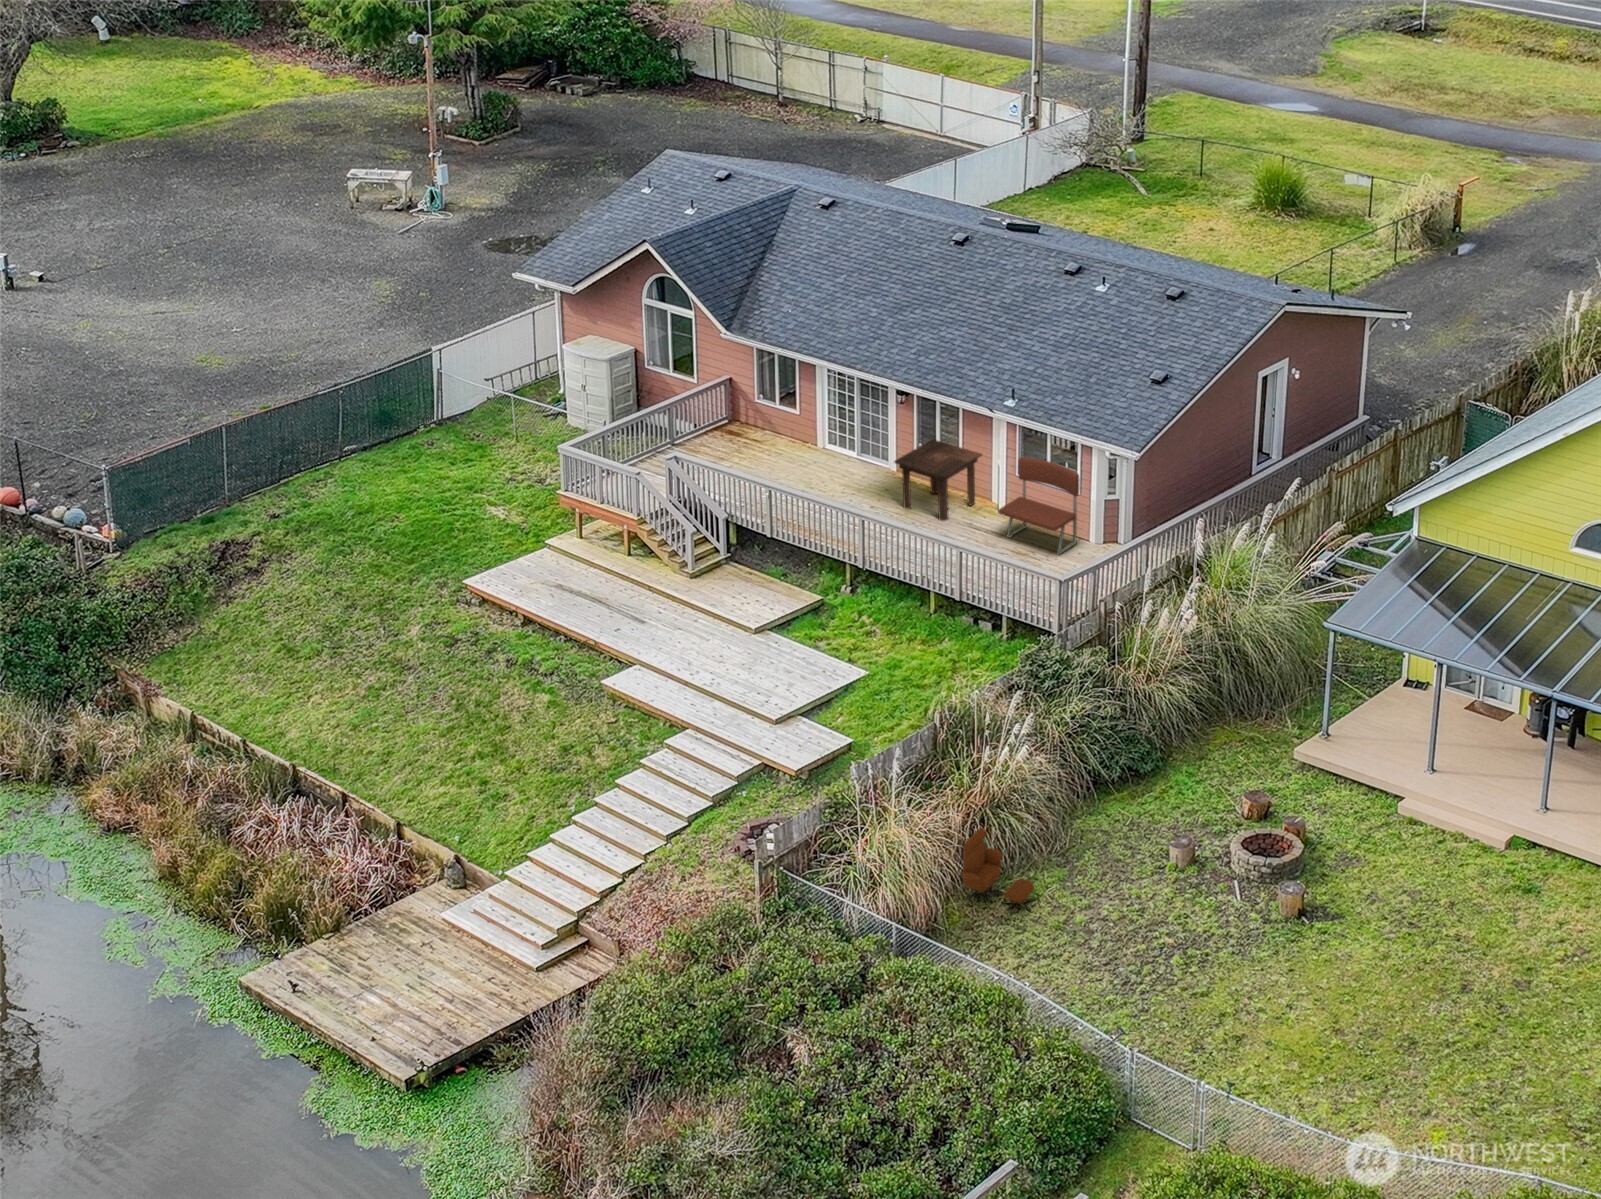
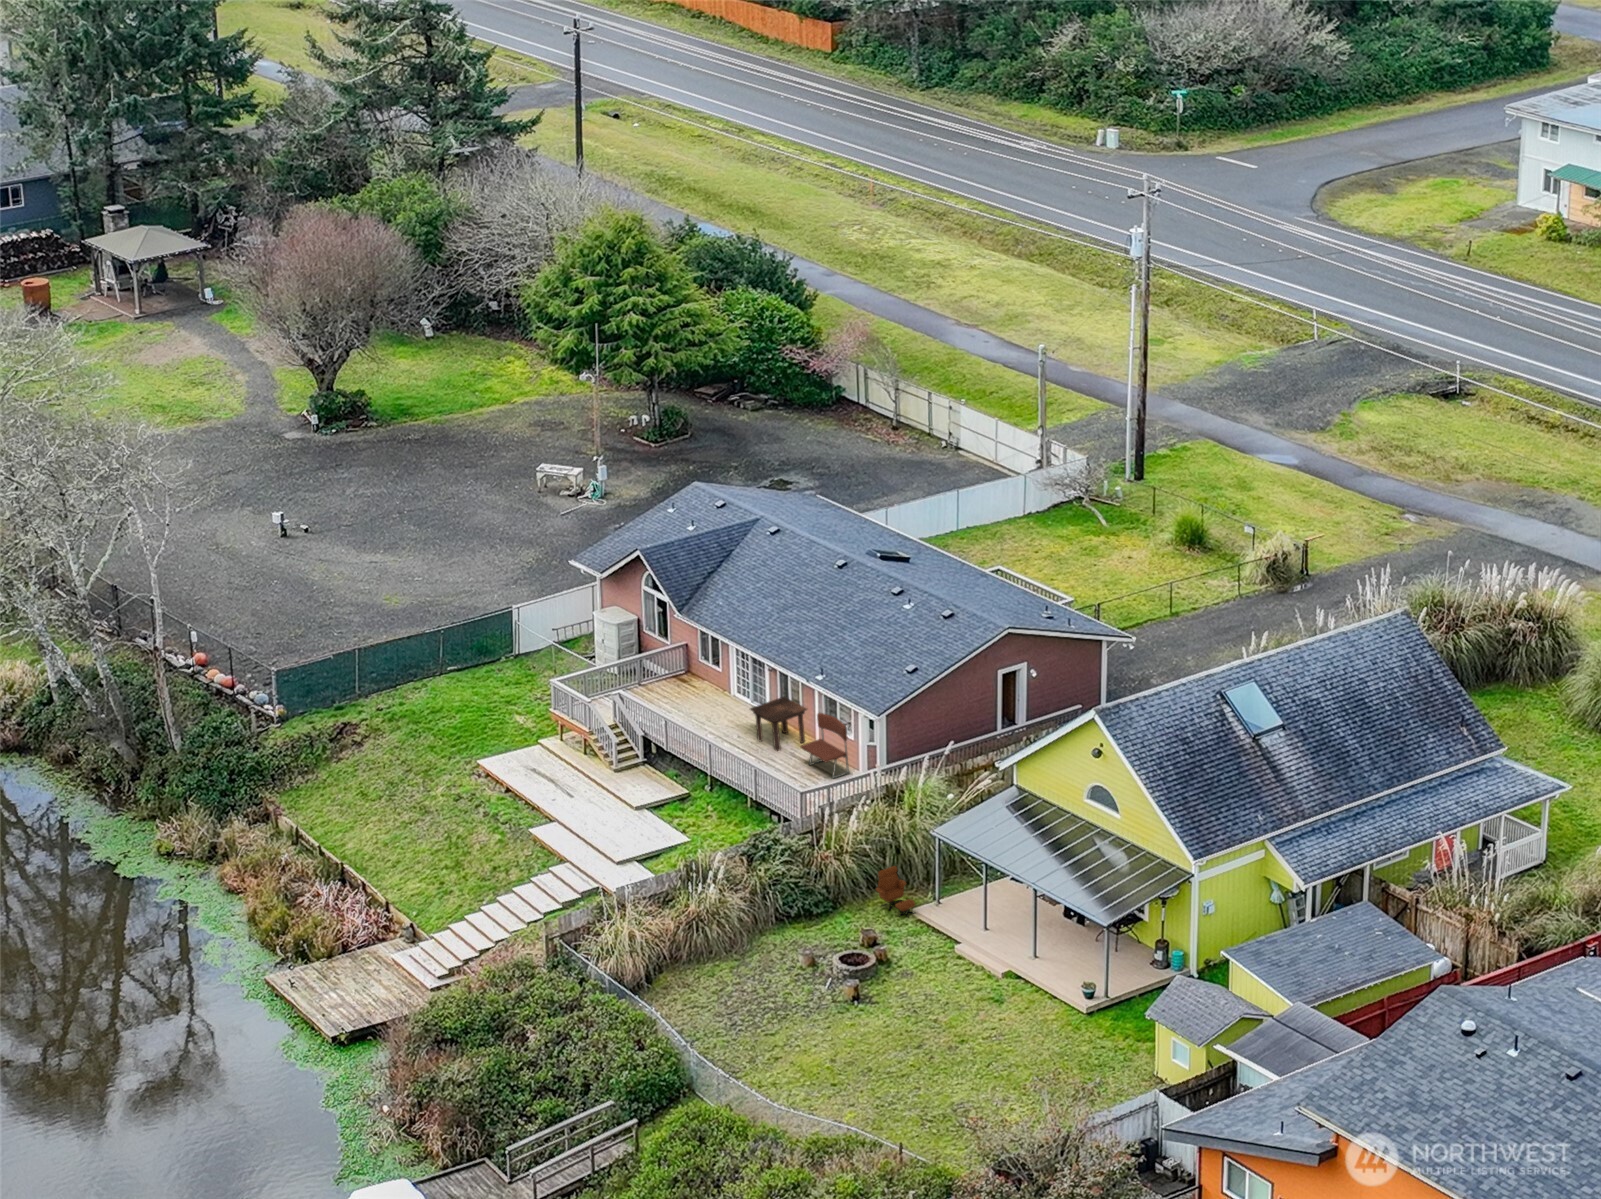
lounge chair: present [961,828,1035,913] -> present [876,866,915,916]

